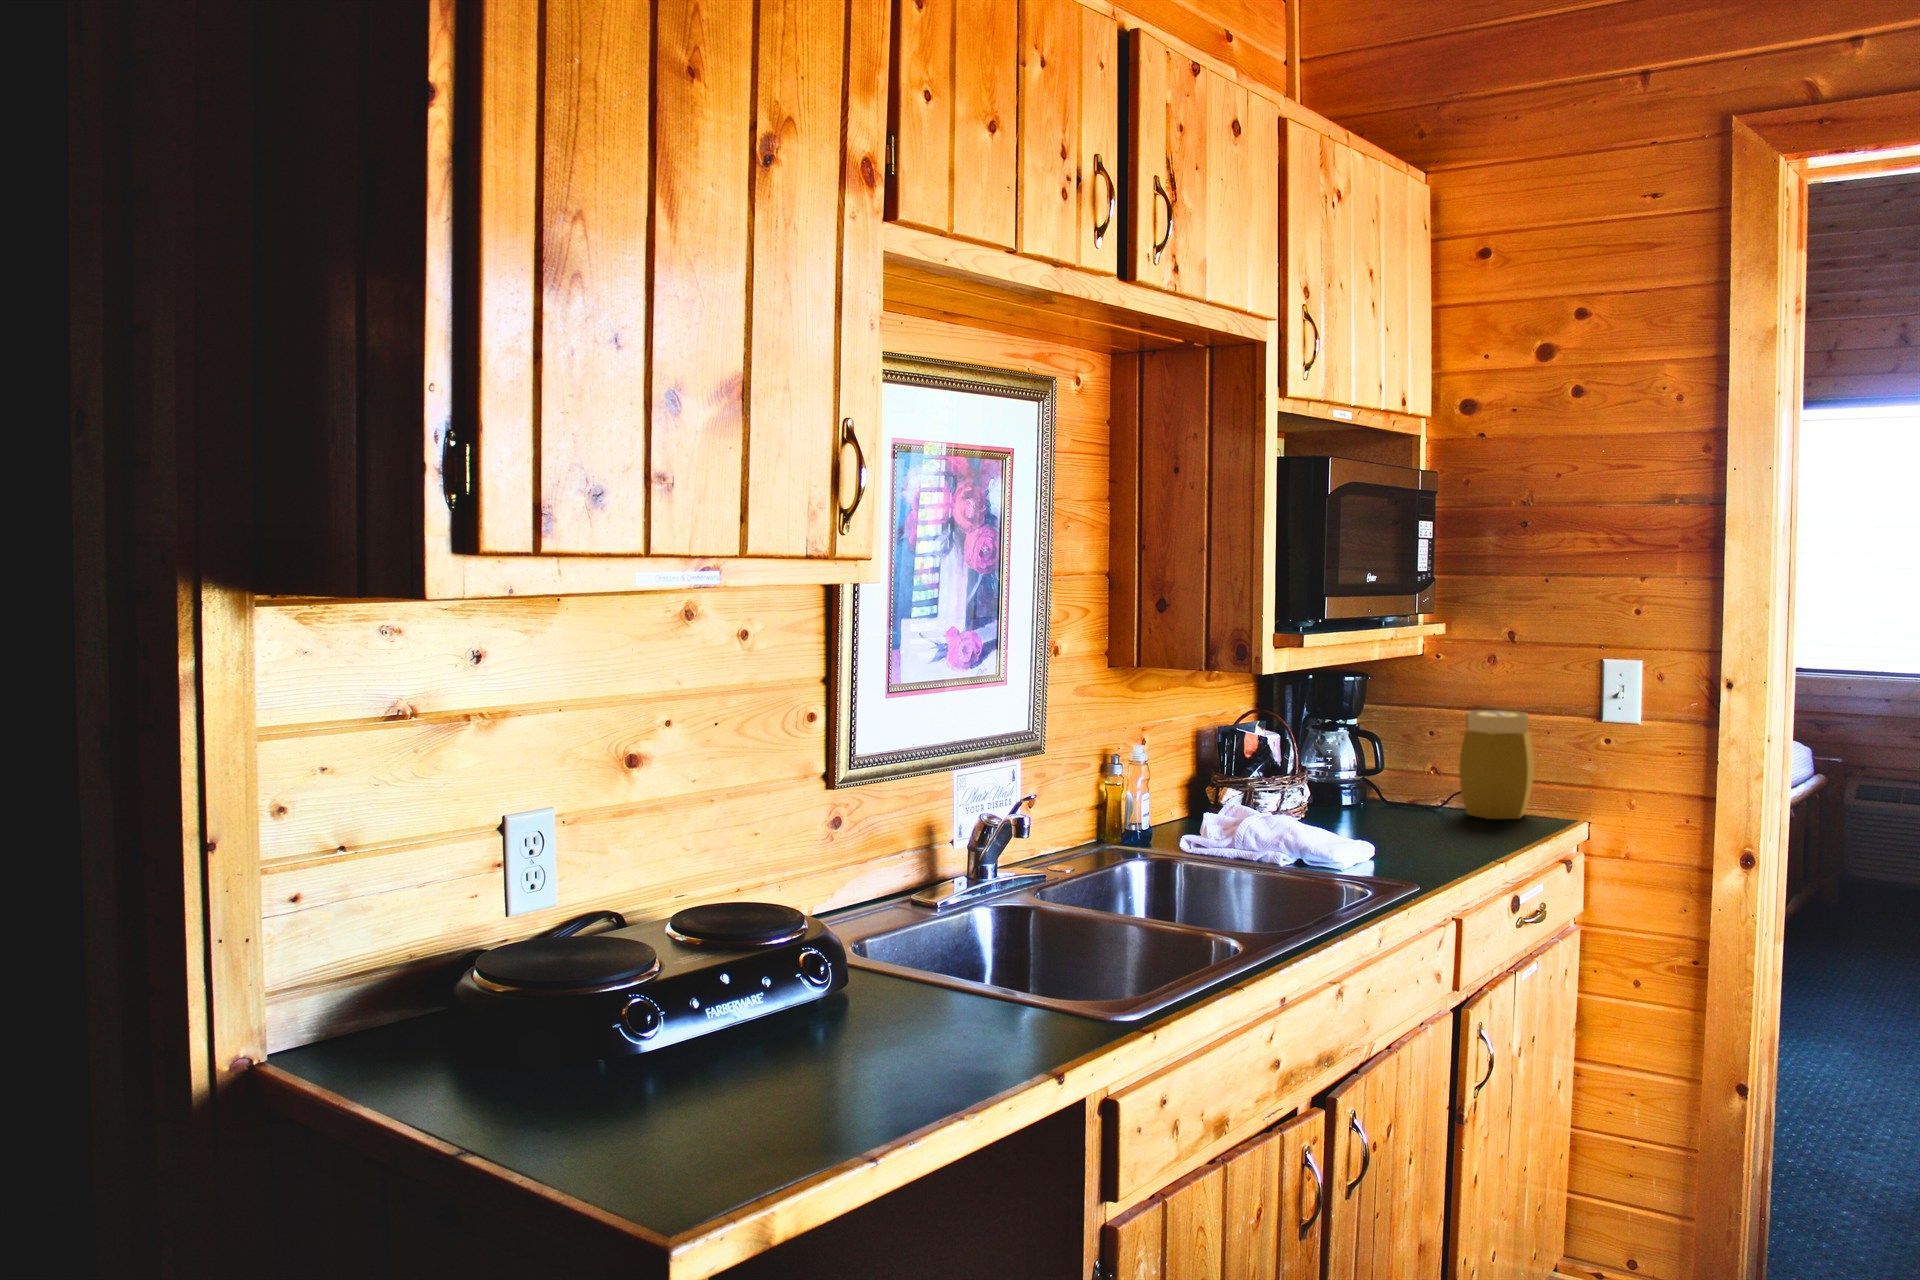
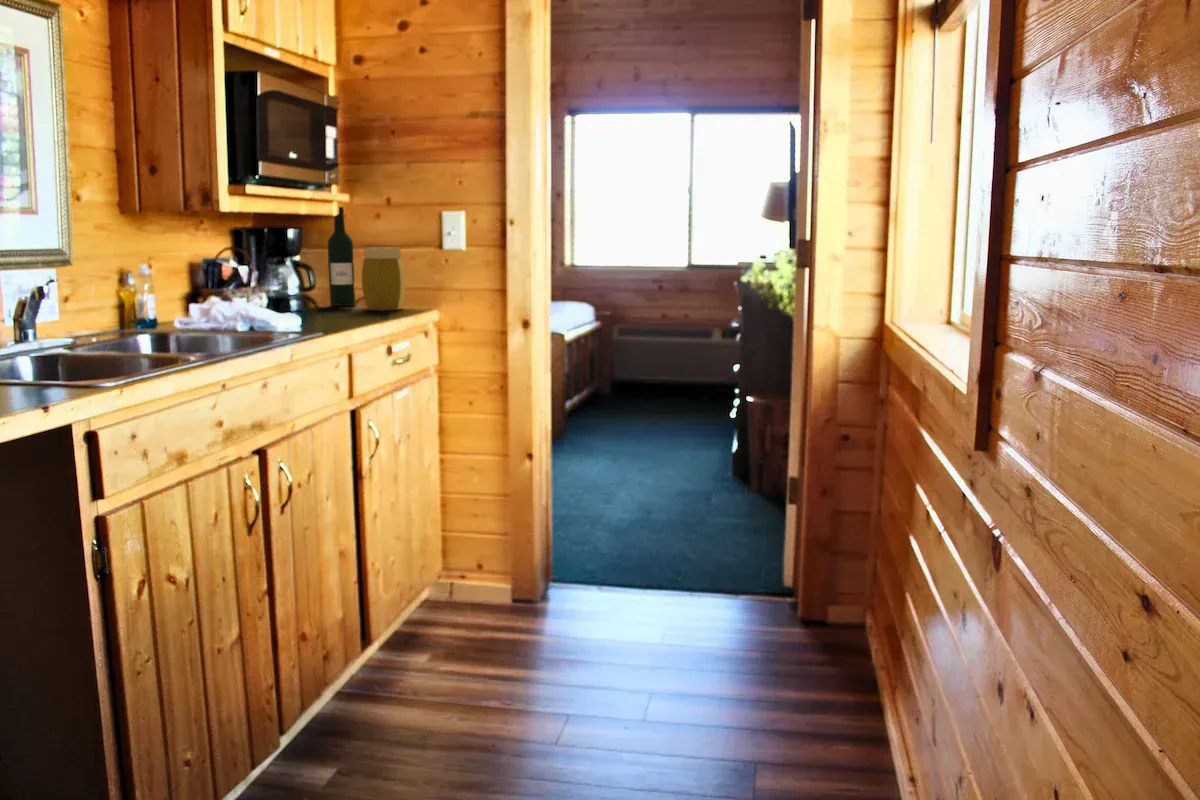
wine bottle: none [1398,639,1441,801] -> present [328,207,355,306]

